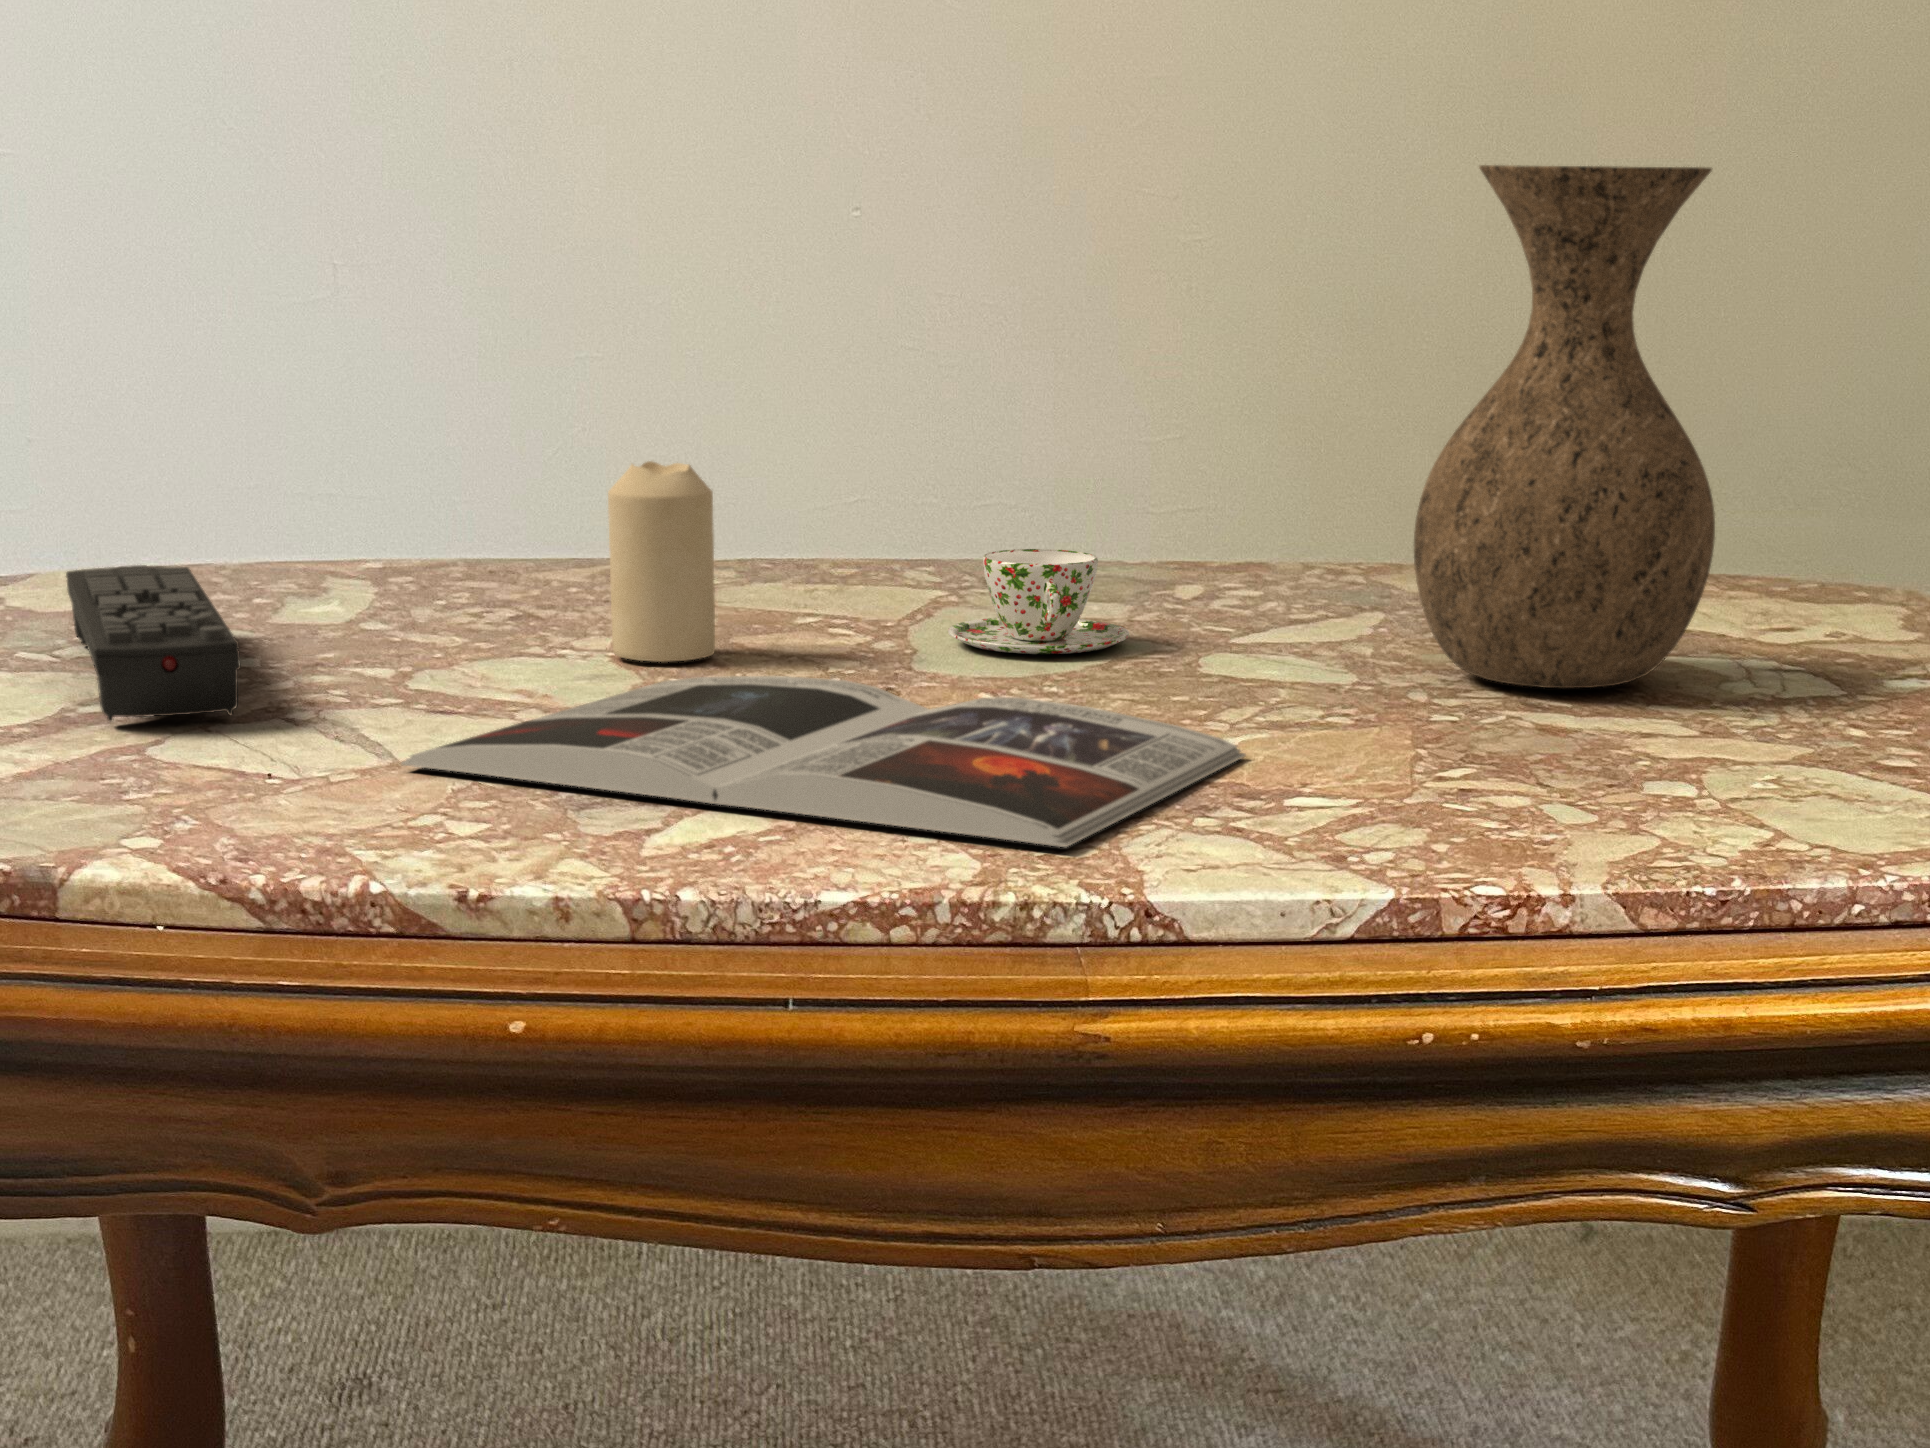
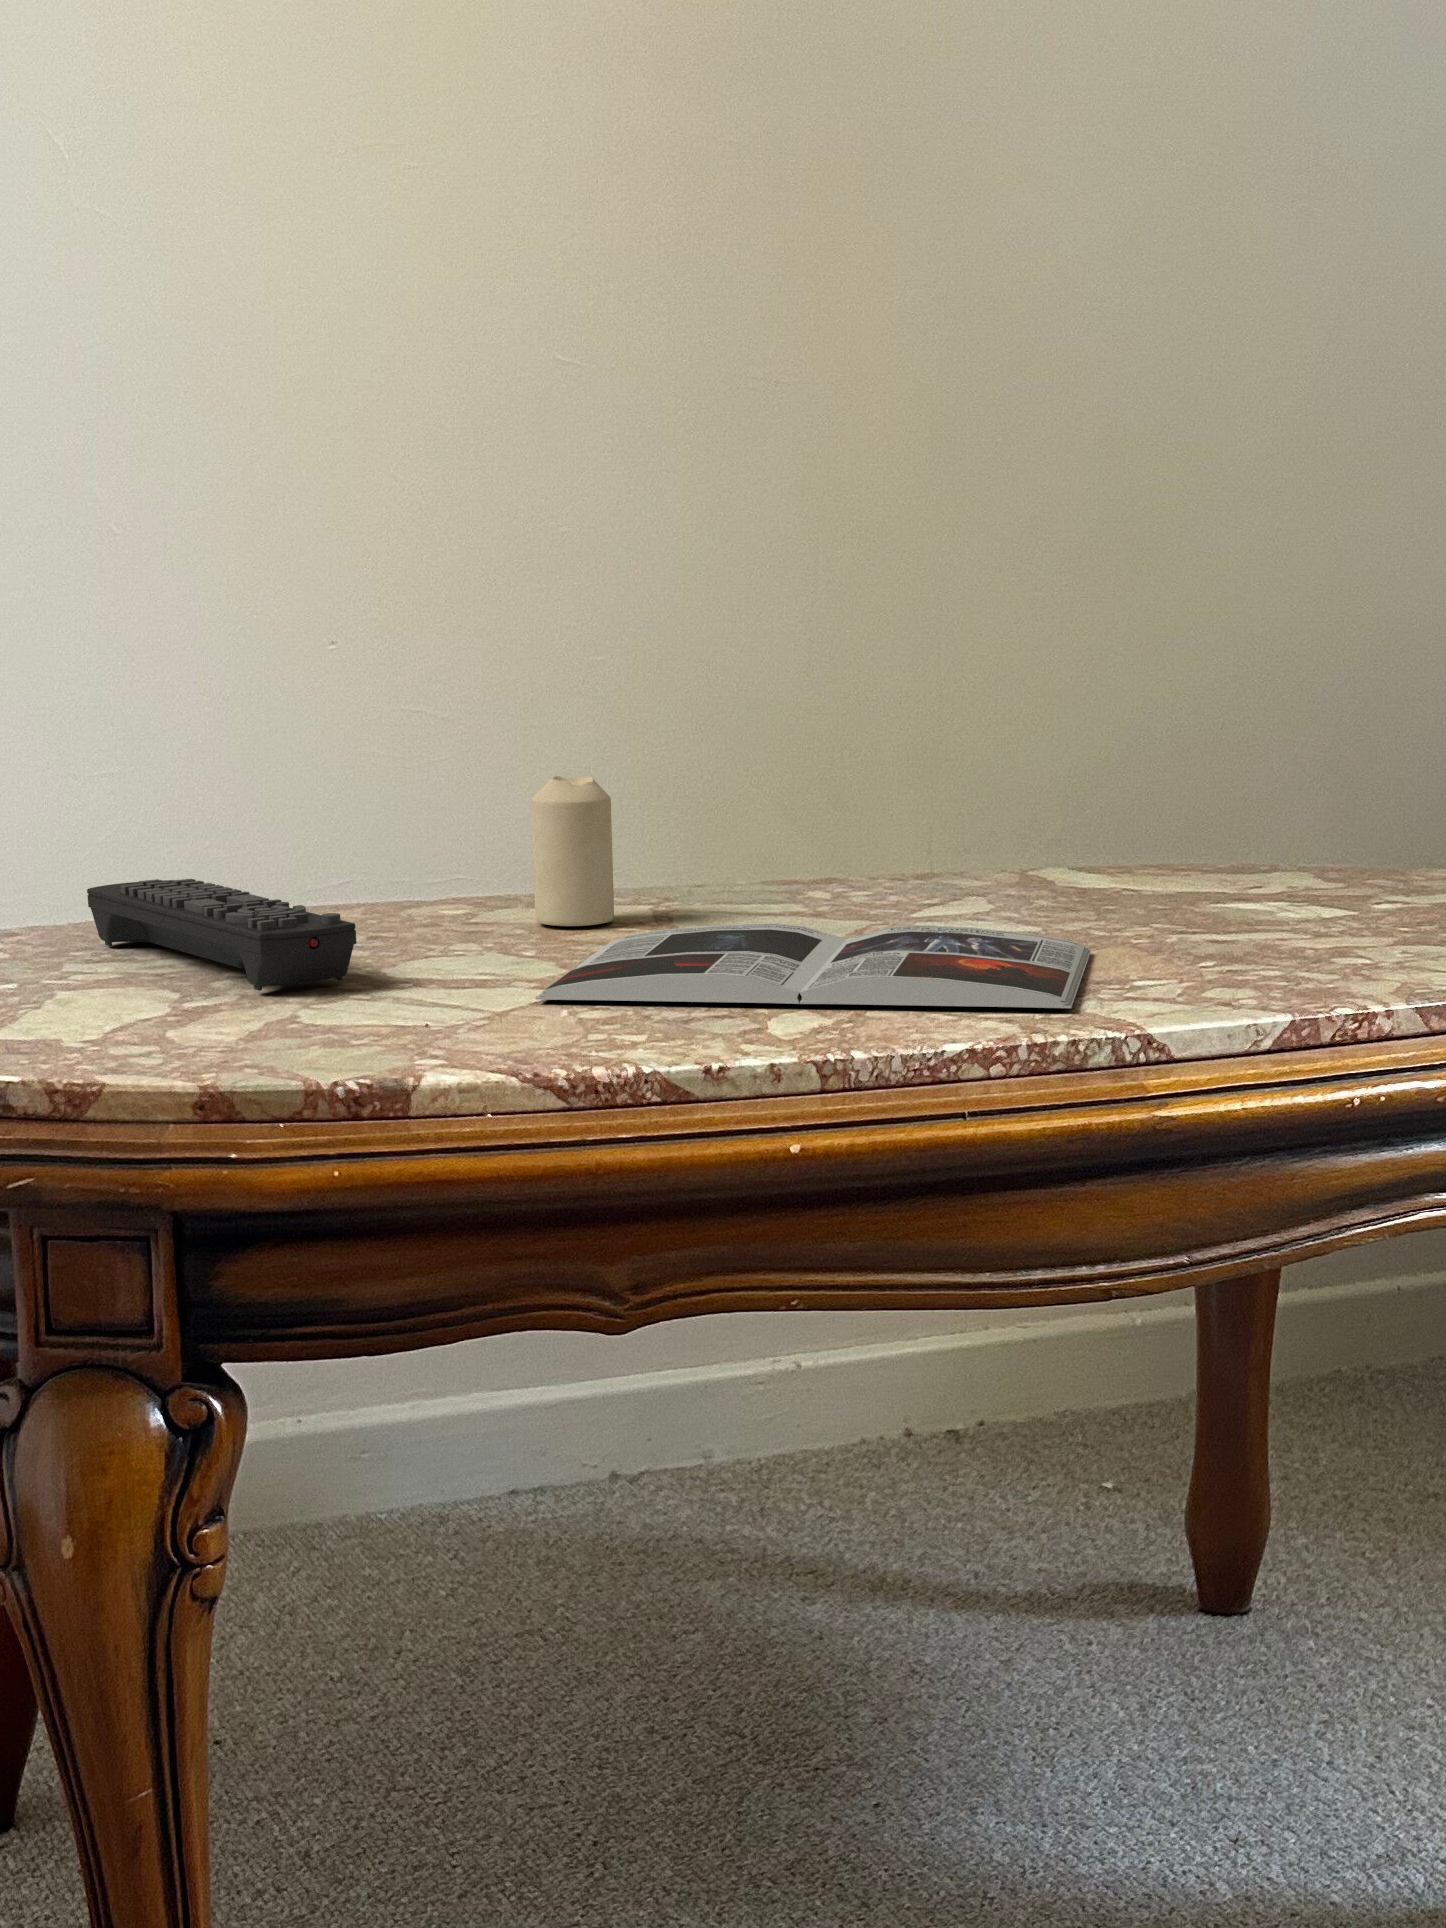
vase: present [1414,165,1715,688] -> none [1110,538,1319,899]
teacup: present [948,549,1129,654] -> none [761,827,897,903]

